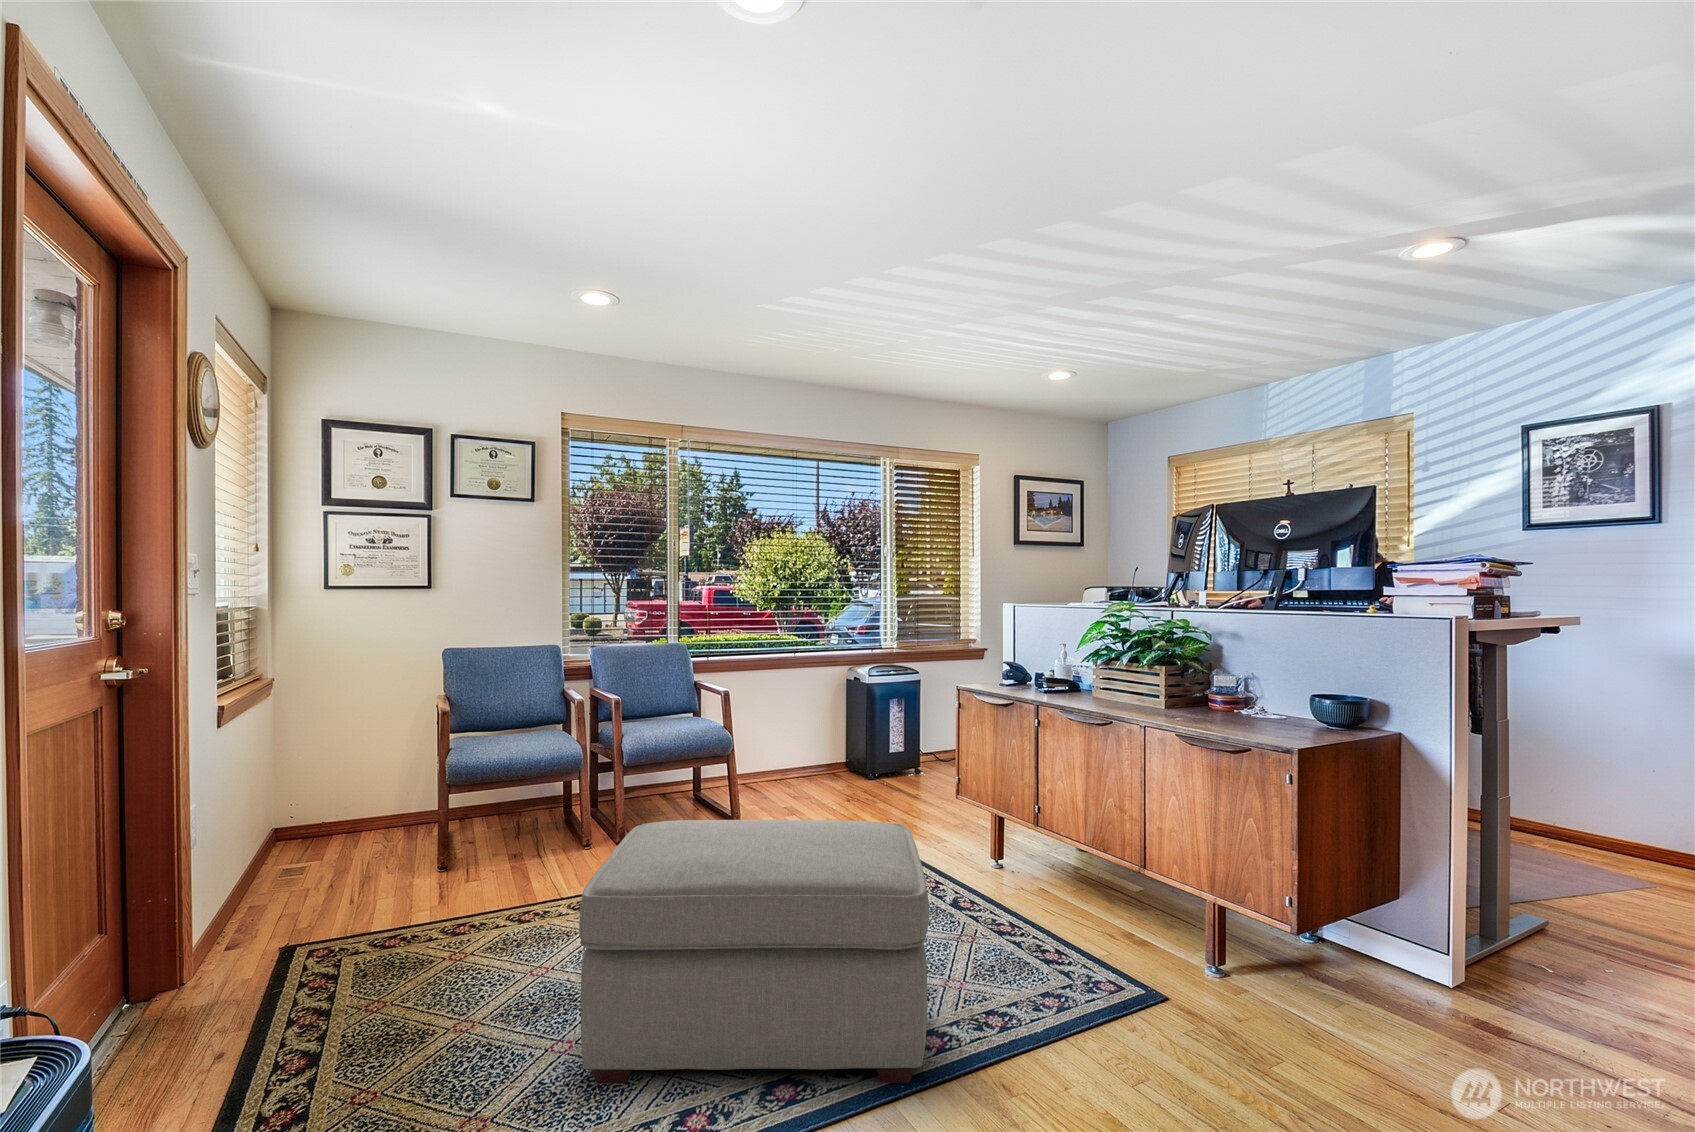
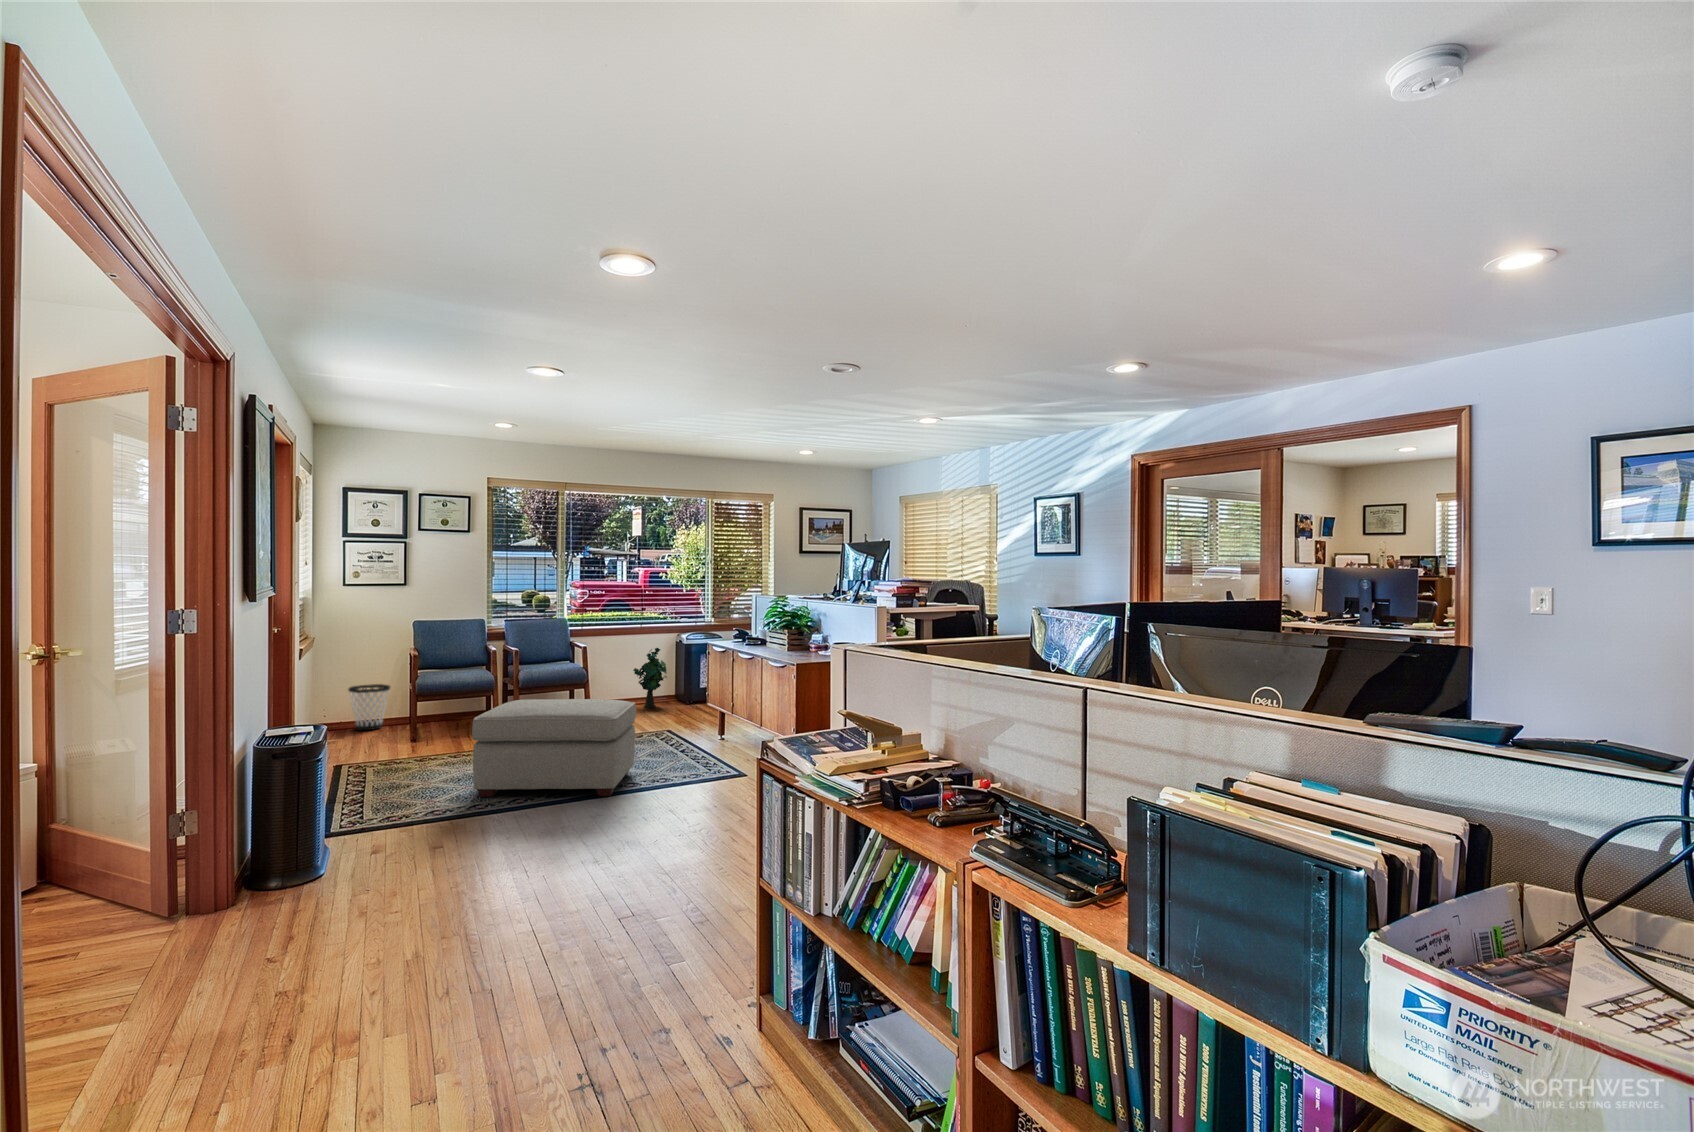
decorative plant: none [787,690,841,788] -> present [633,648,667,708]
wastebasket: none [329,758,402,843] -> present [348,684,390,730]

